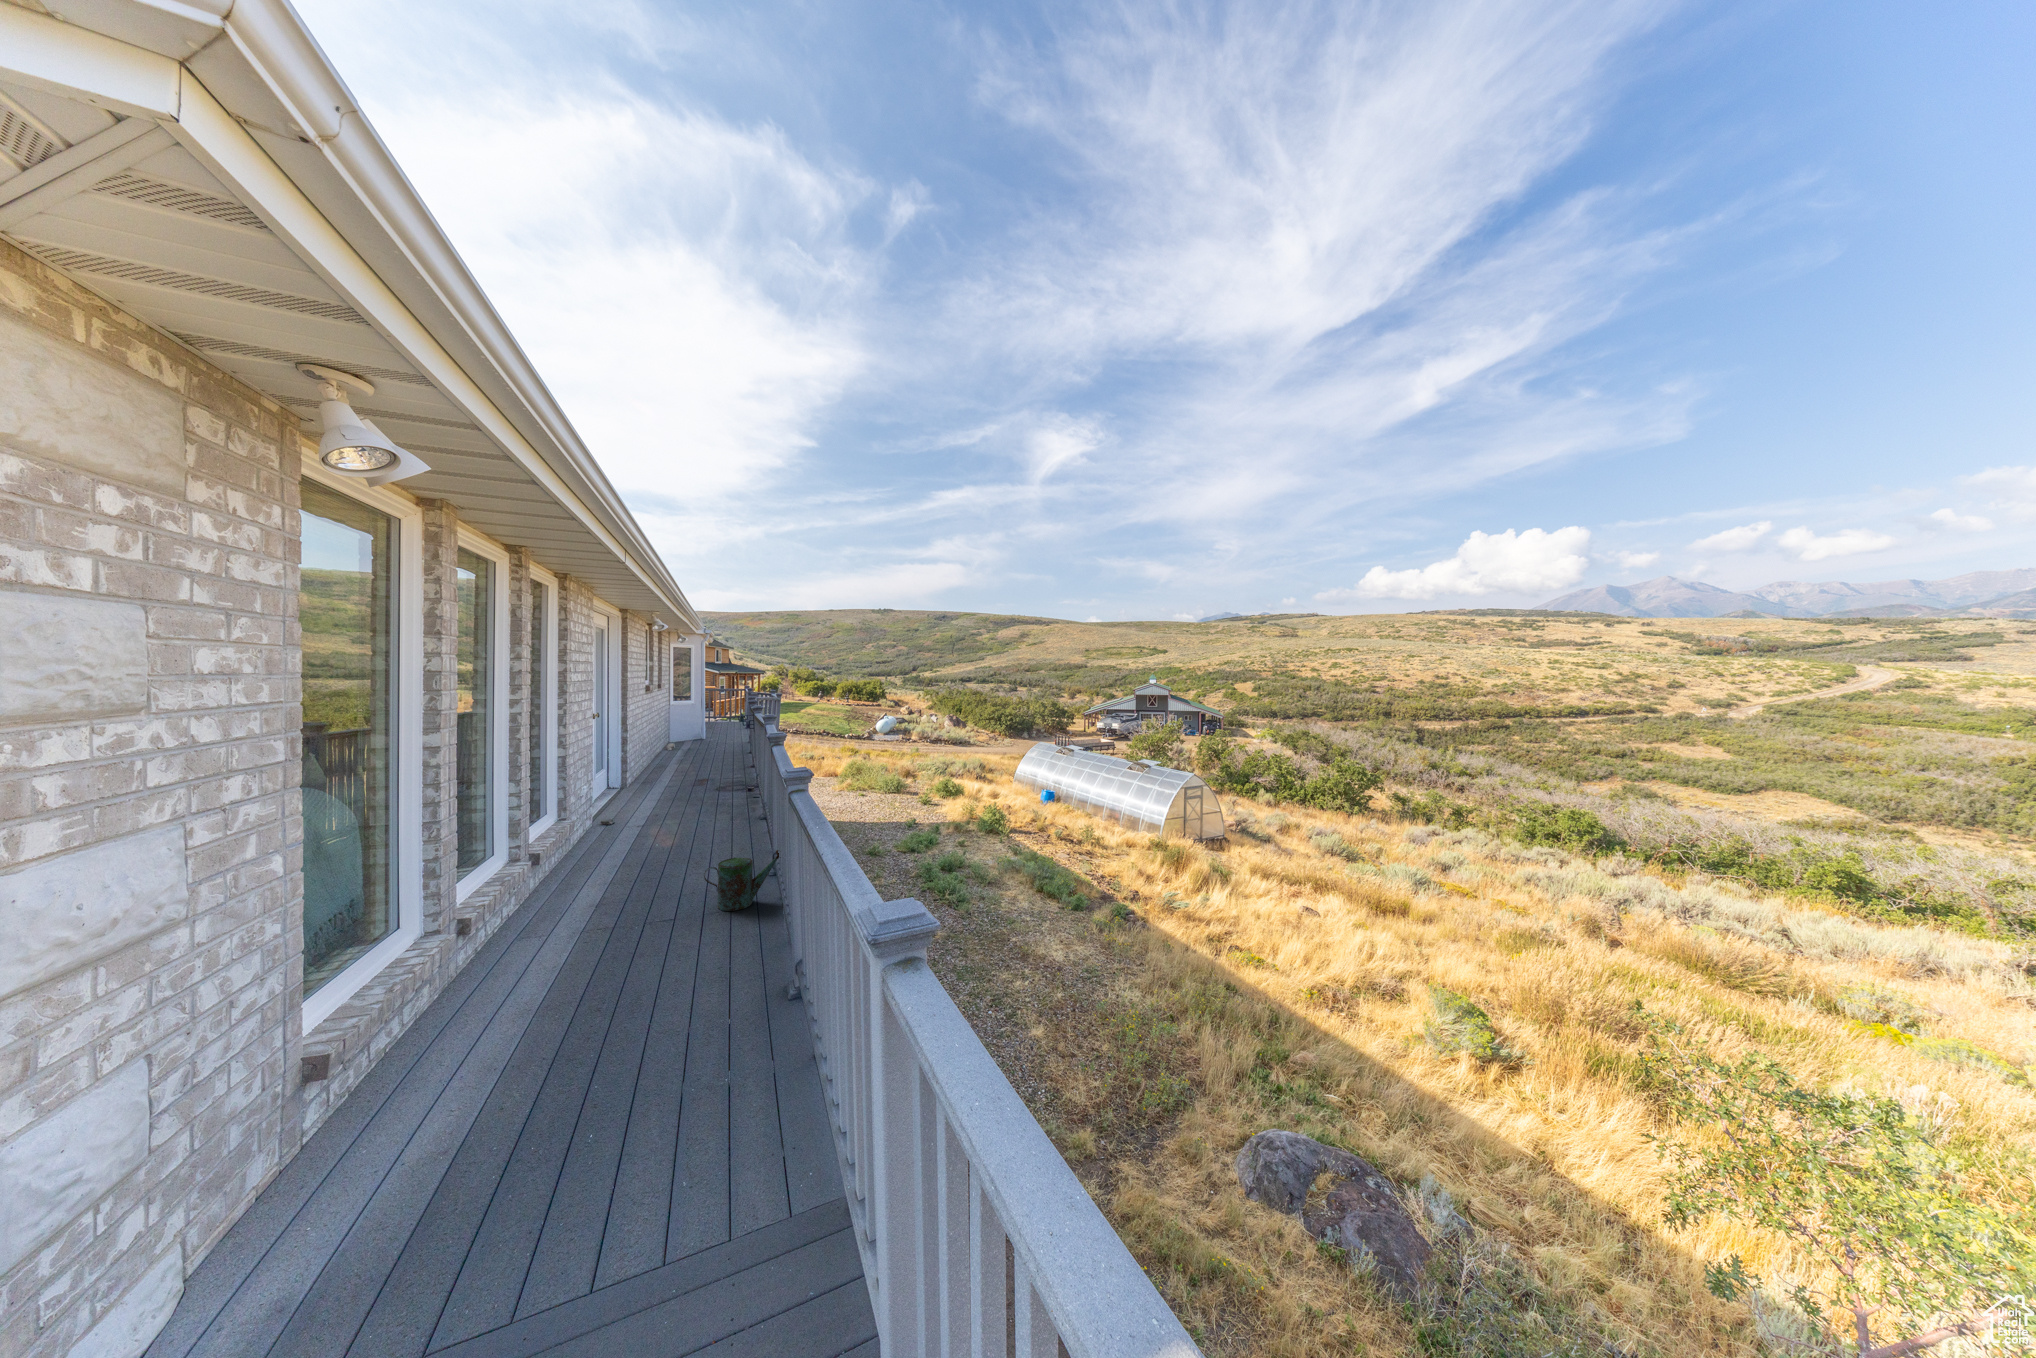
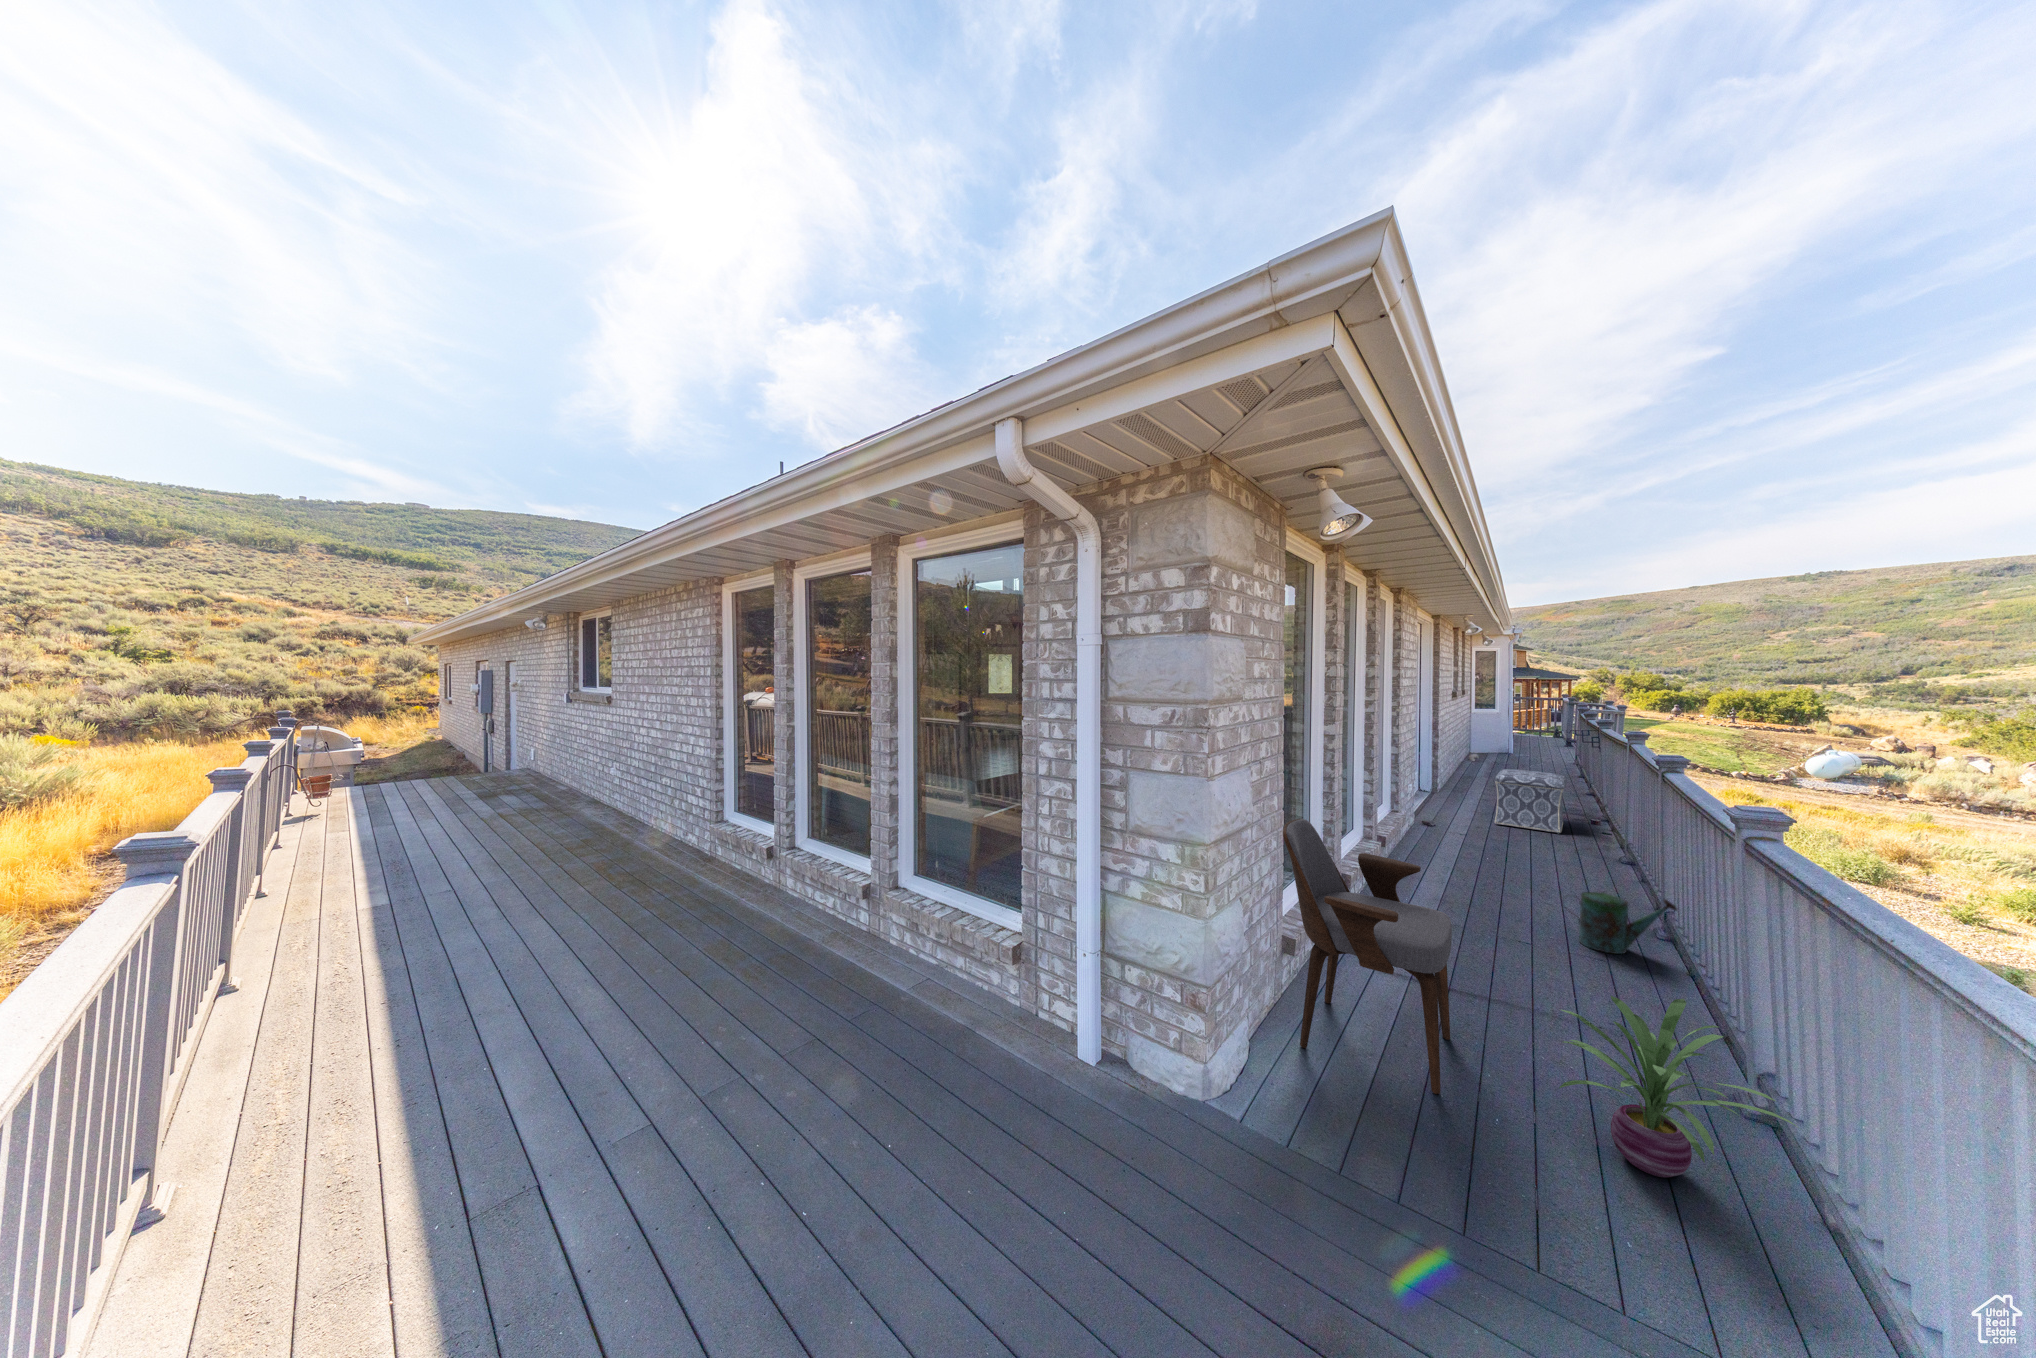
ottoman: none [671,755,730,809] -> present [1494,769,1567,834]
armchair: none [253,881,559,1244] -> present [1283,819,1452,1094]
decorative plant: none [647,953,831,1135] -> present [1559,996,1796,1178]

